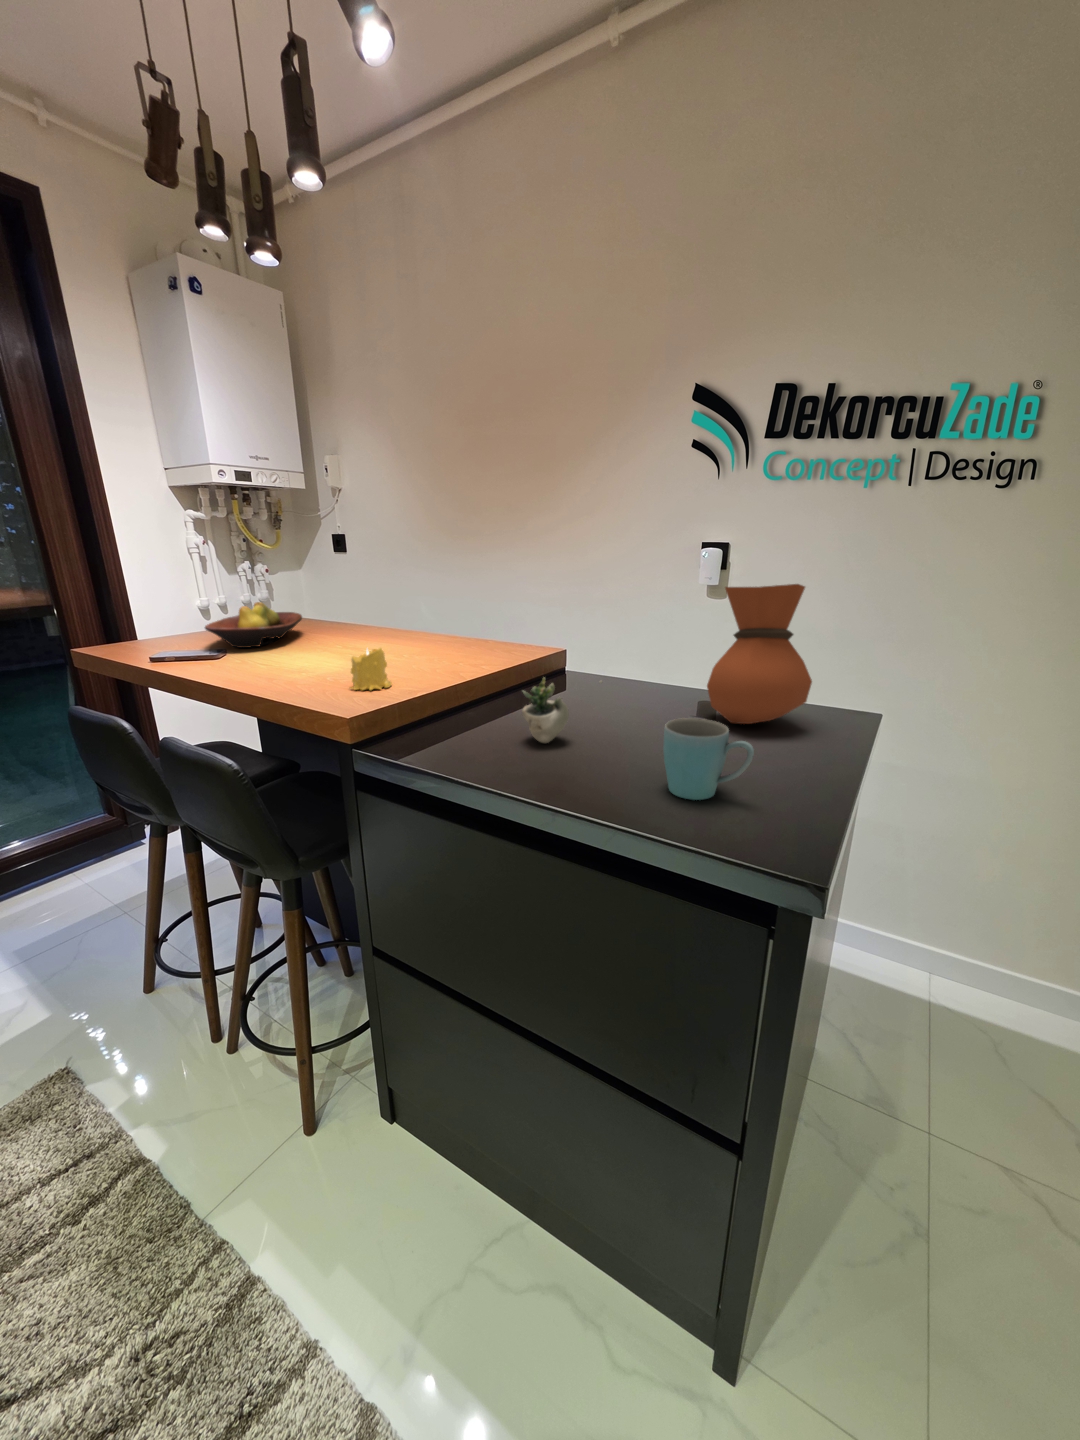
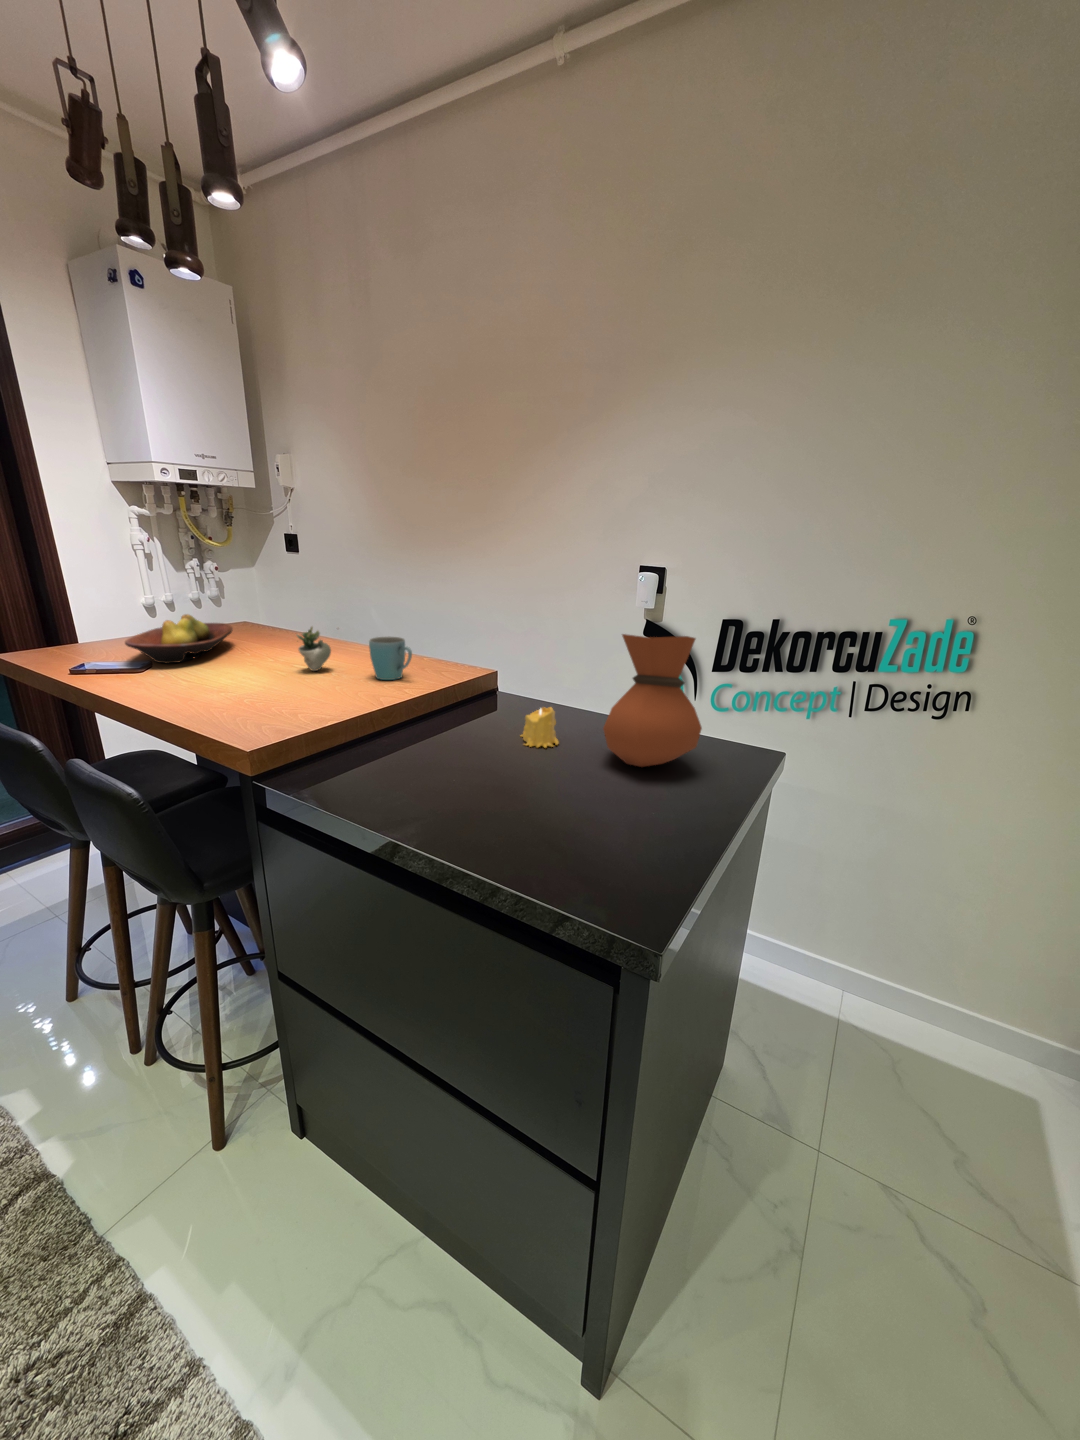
candle: present [351,648,392,690] -> present [521,707,559,748]
succulent plant: present [522,678,602,743] -> present [297,627,331,671]
mug: present [663,718,754,800] -> present [369,637,412,680]

